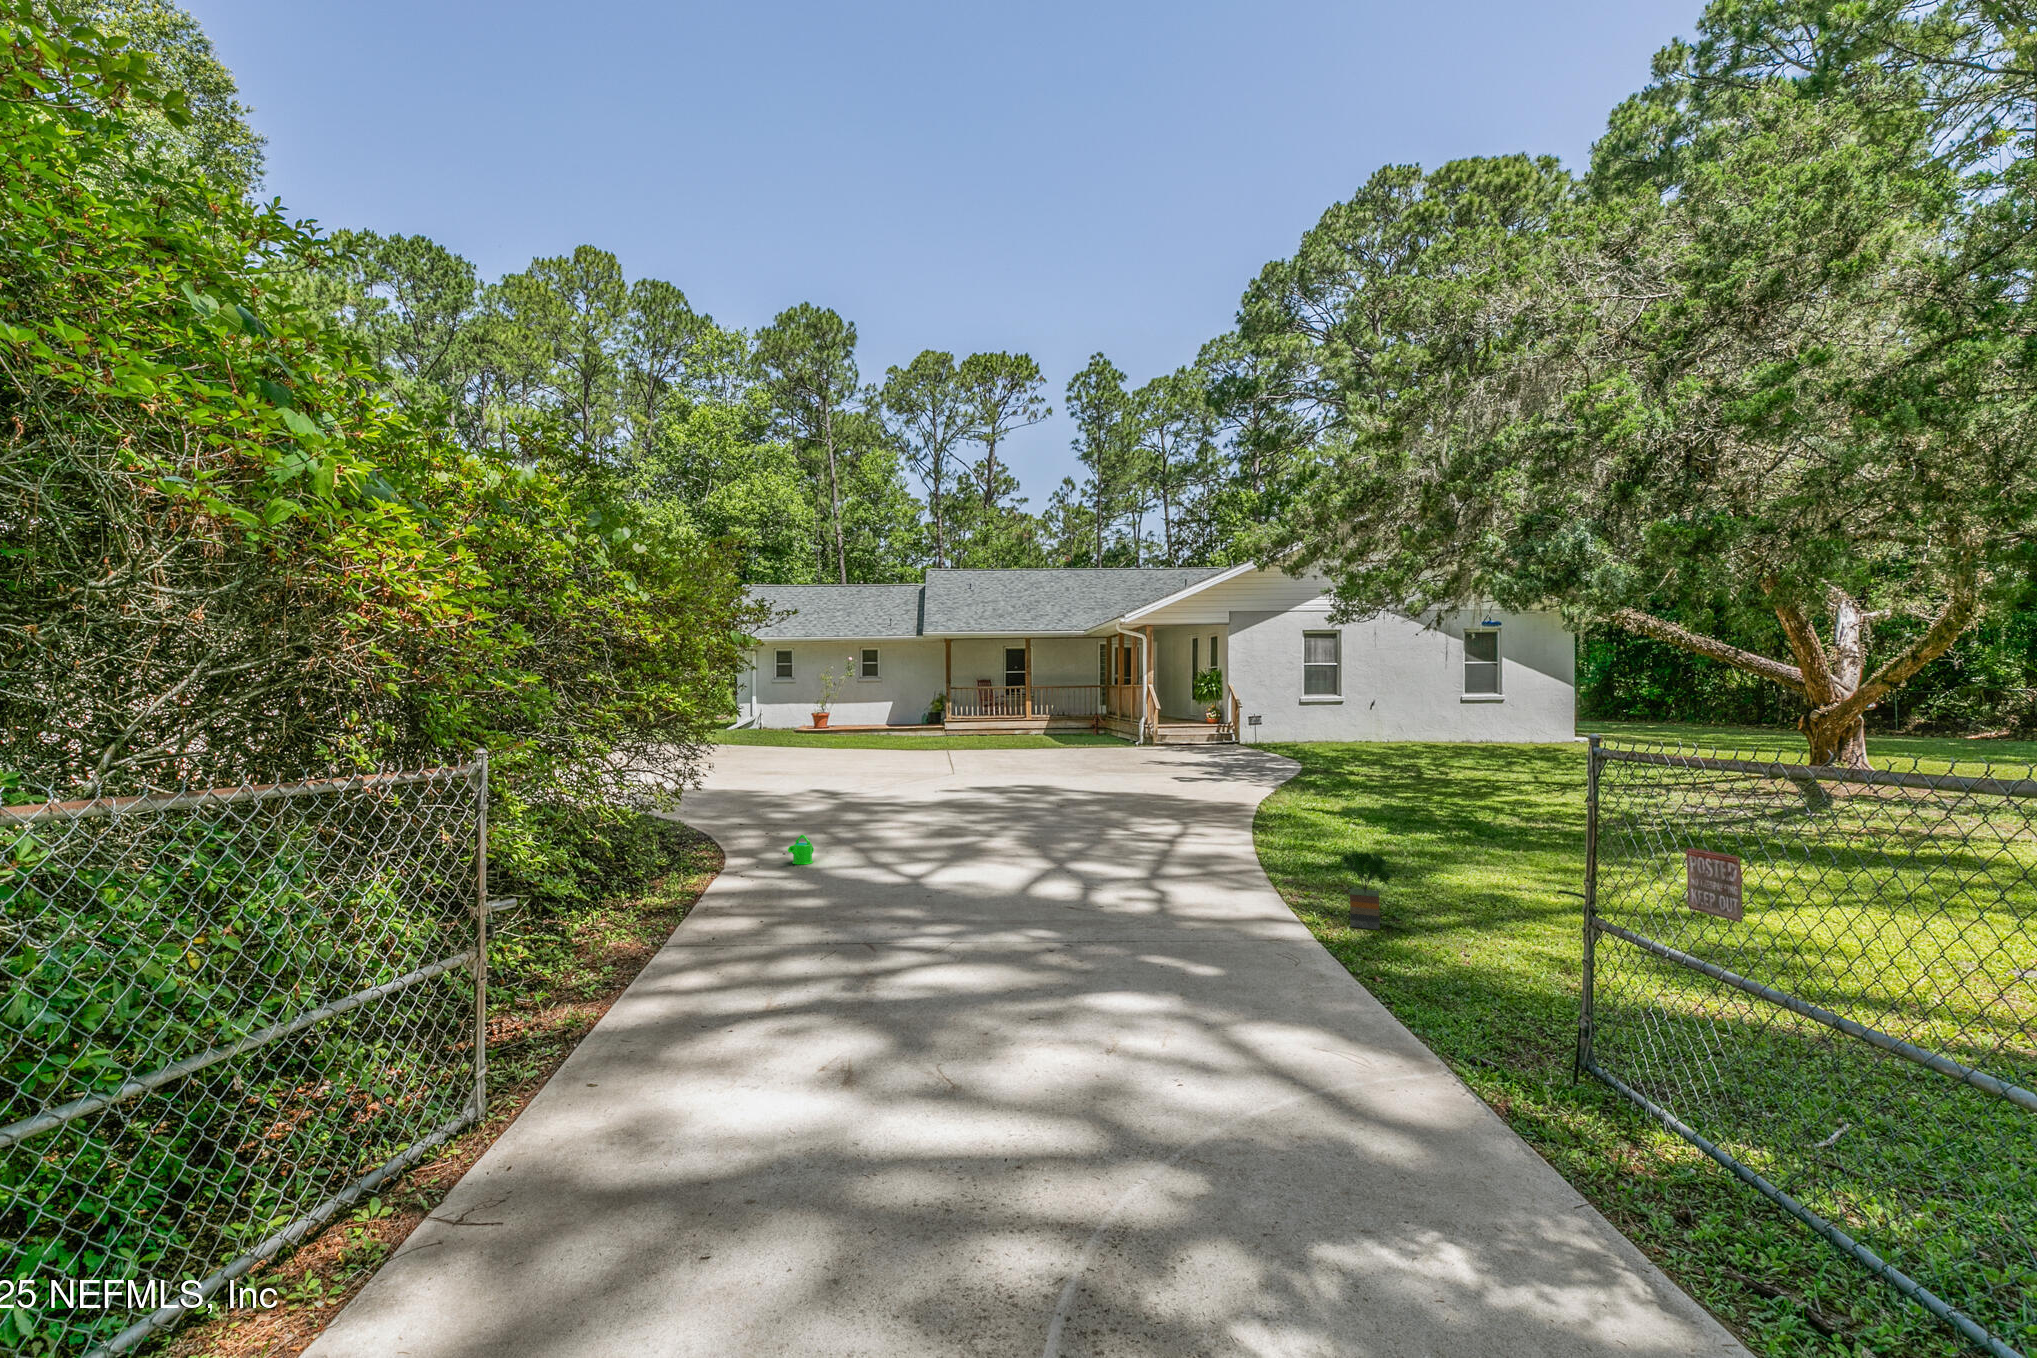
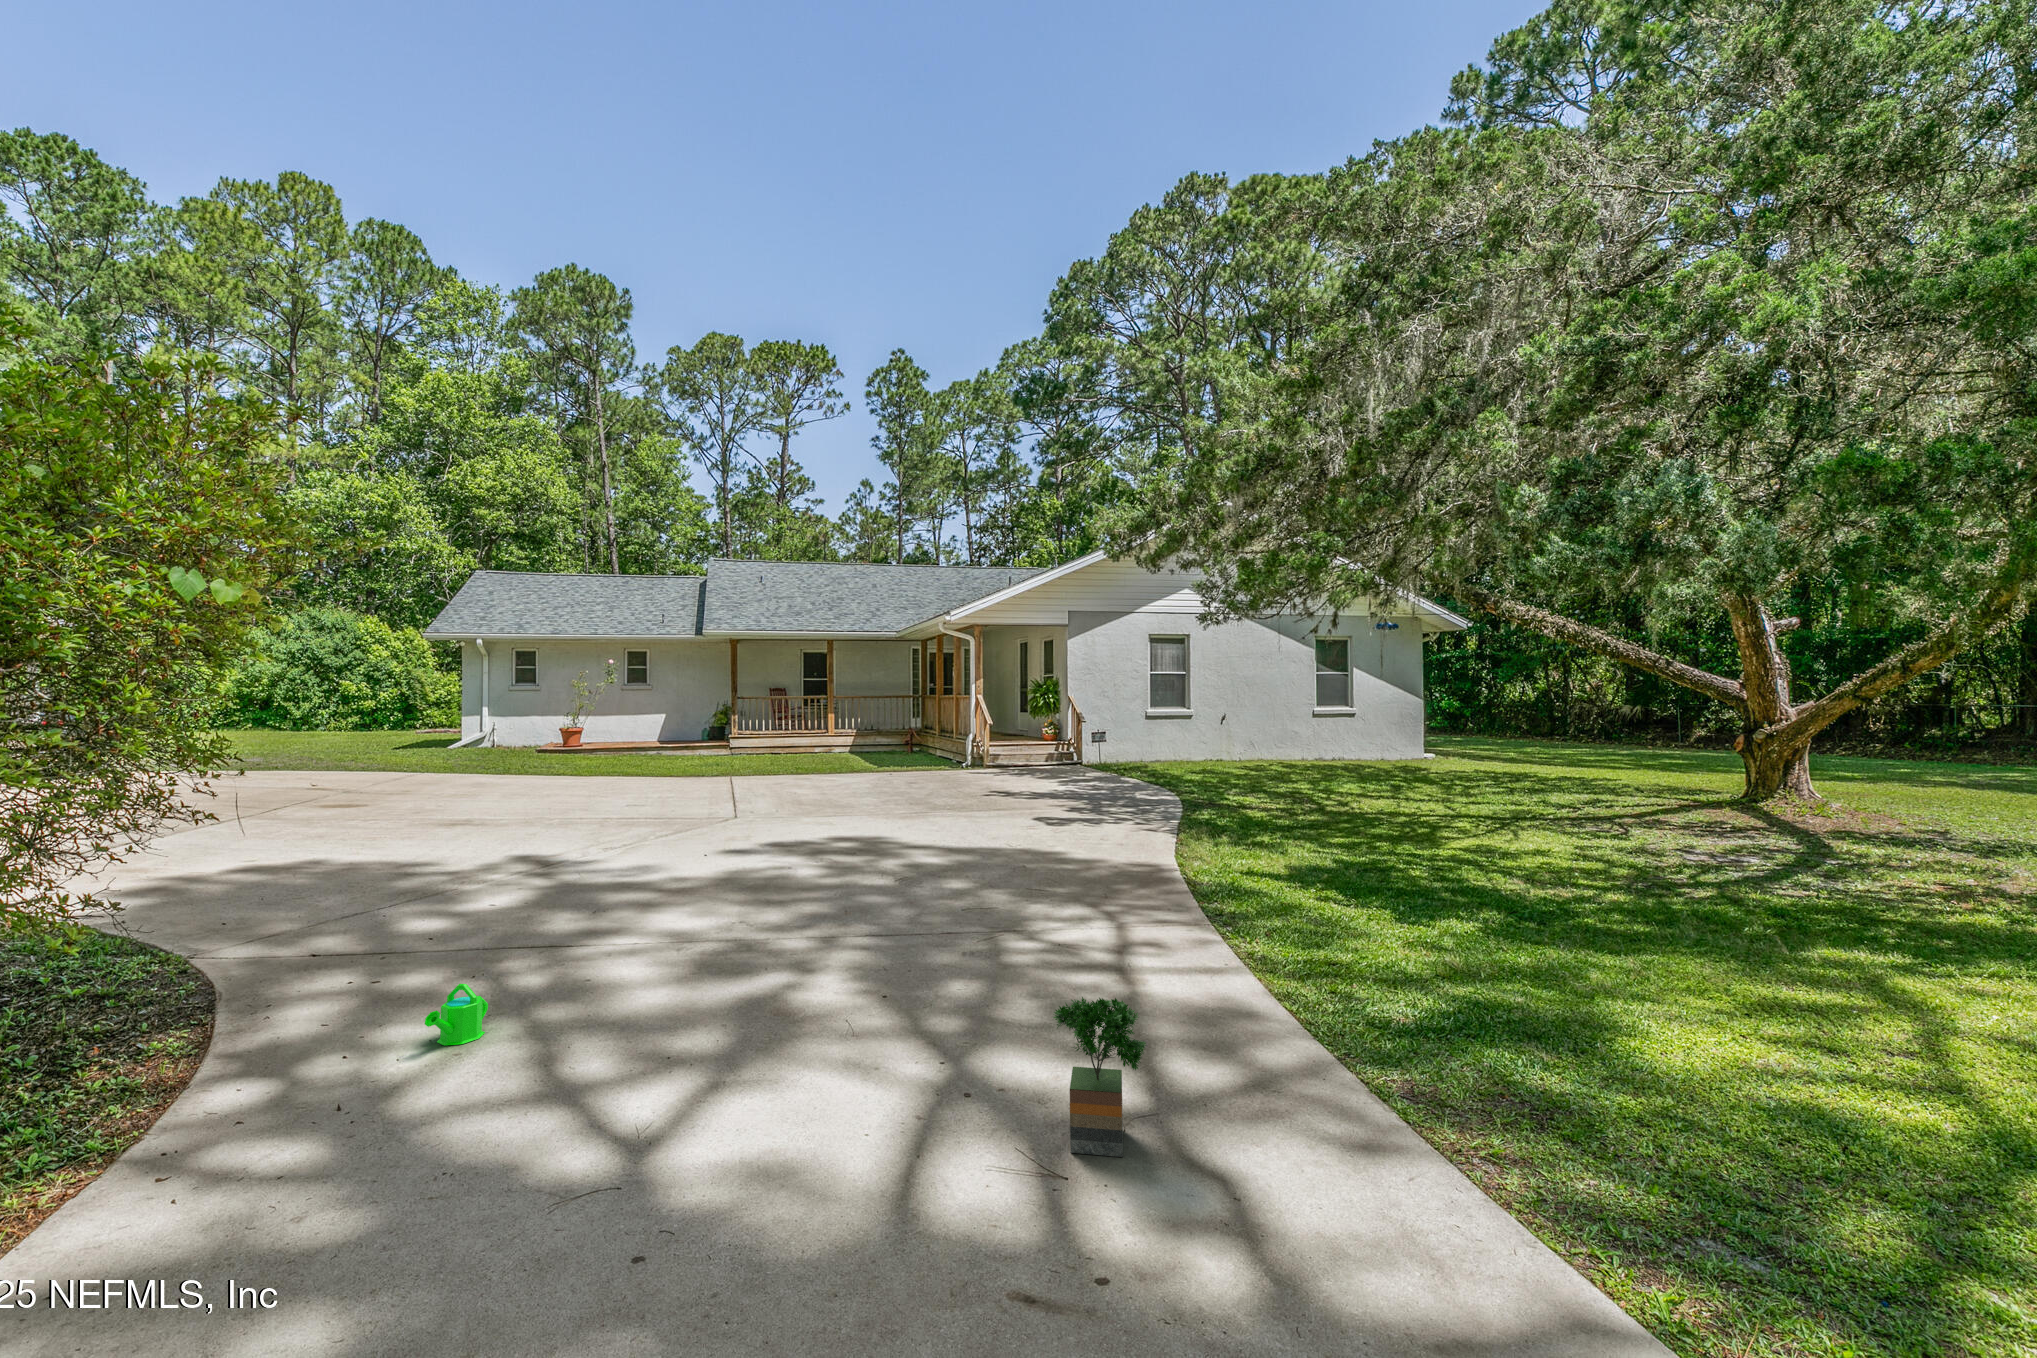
potted tree: present [1341,852,1392,930] -> present [1053,997,1146,1157]

